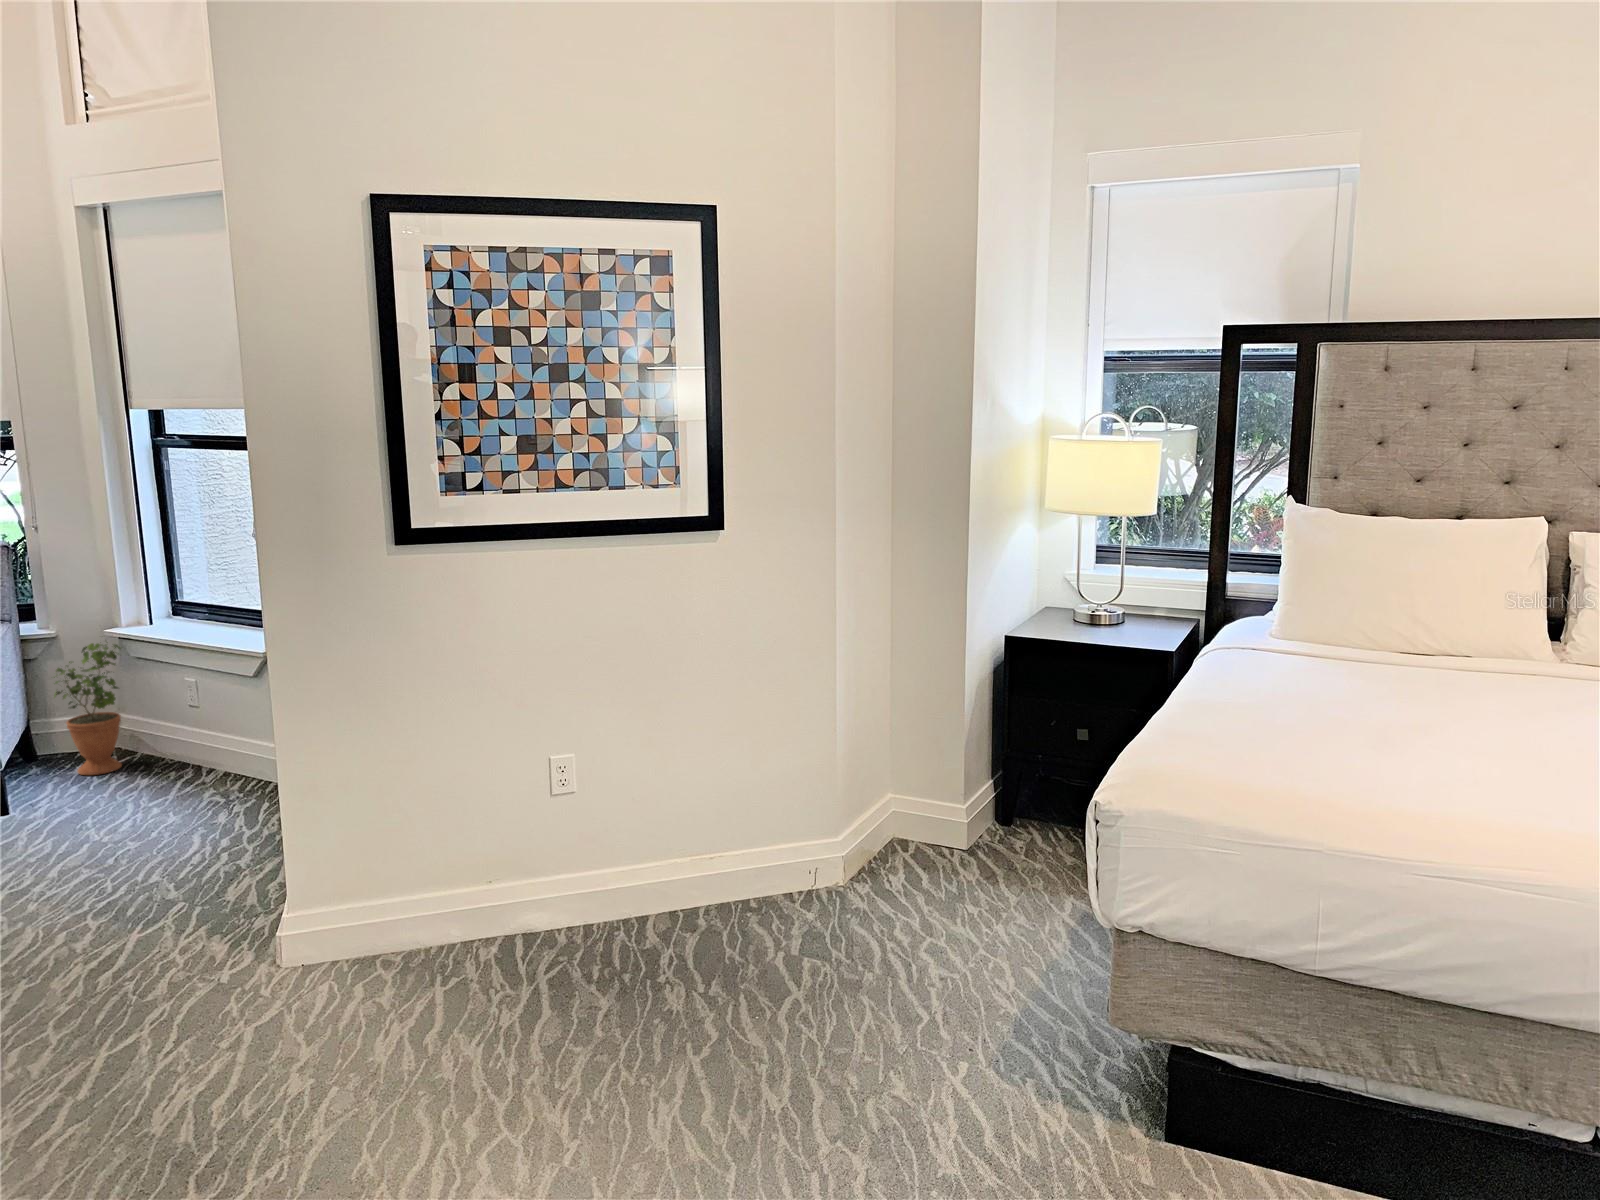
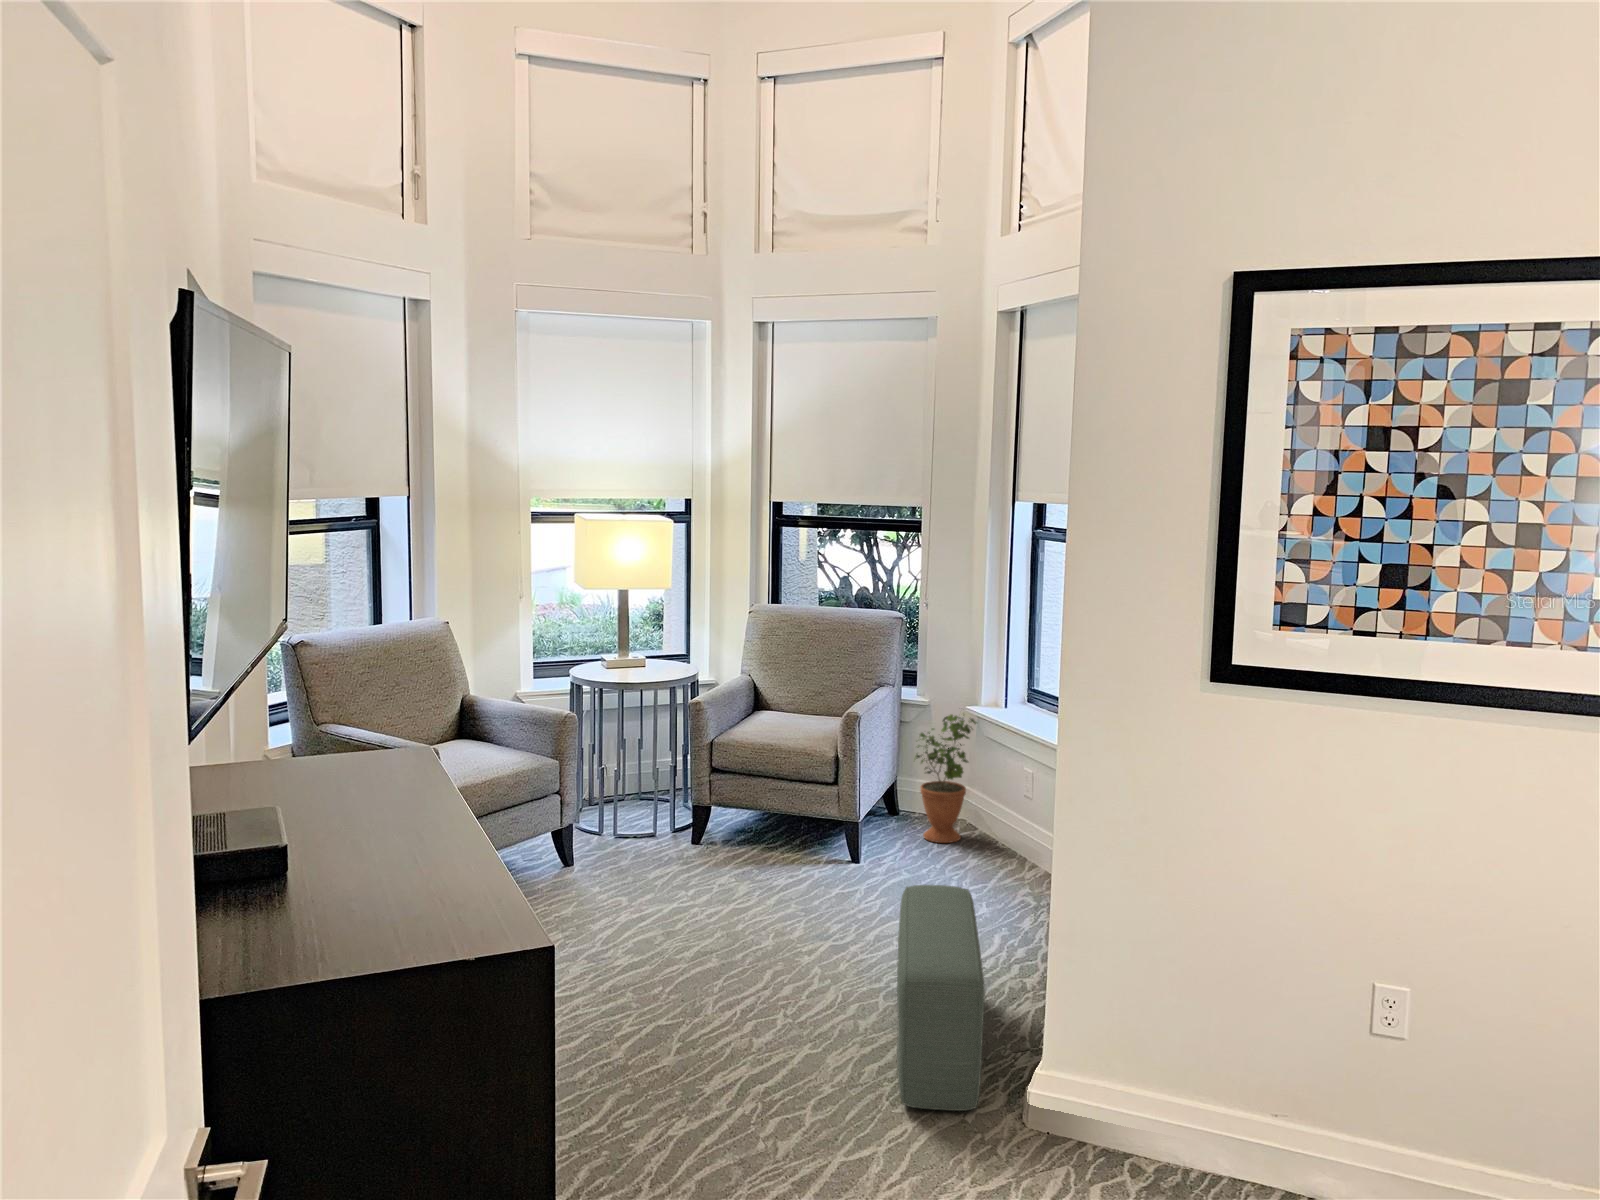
pouf: none [98,788,230,993] -> present [897,885,985,1111]

